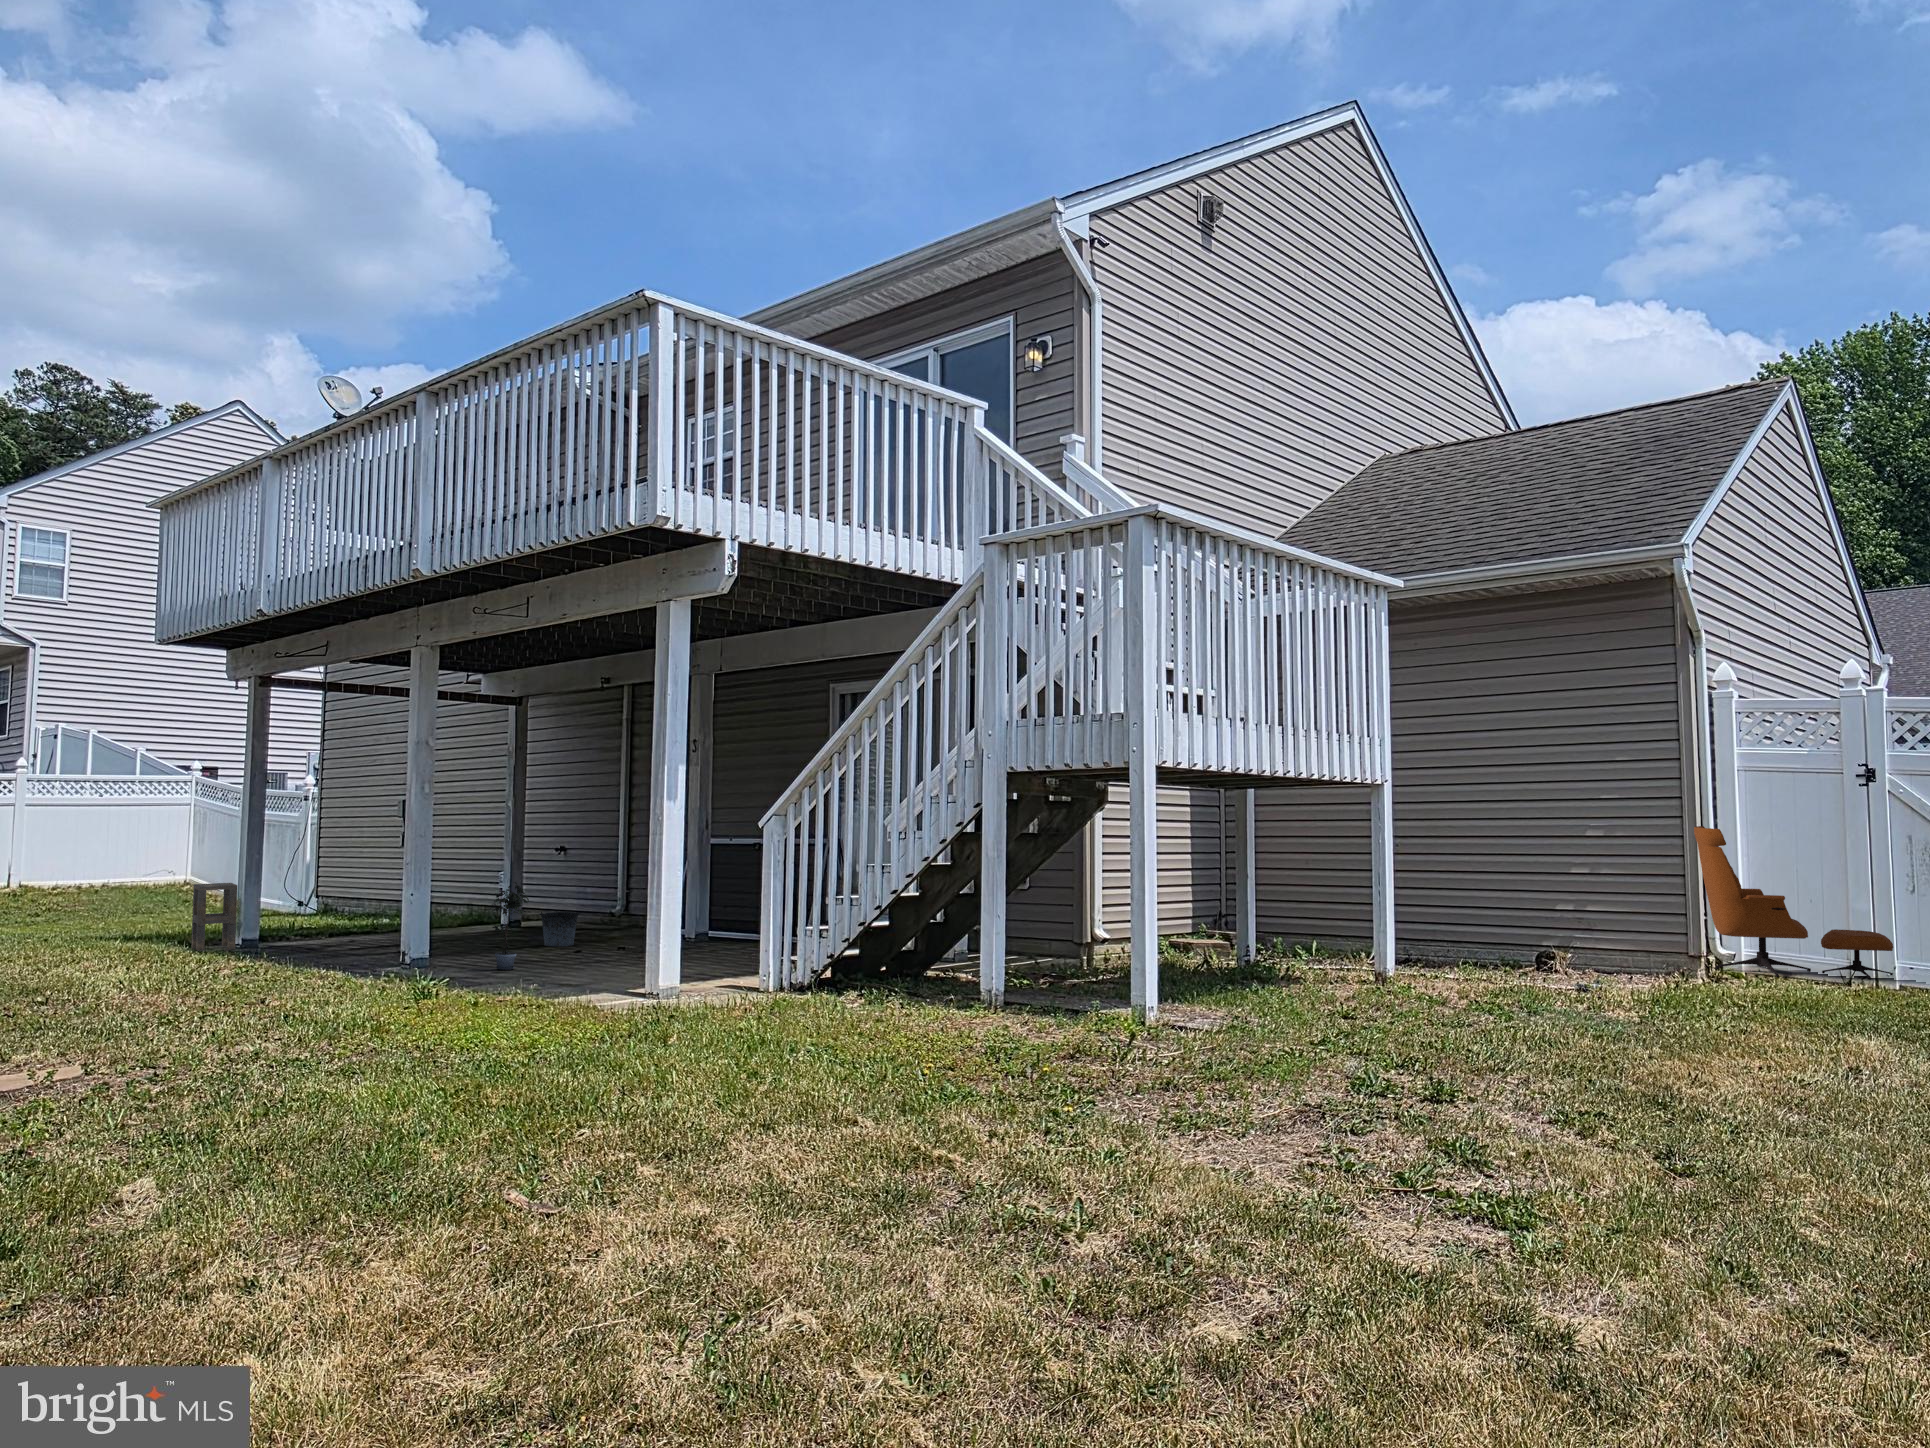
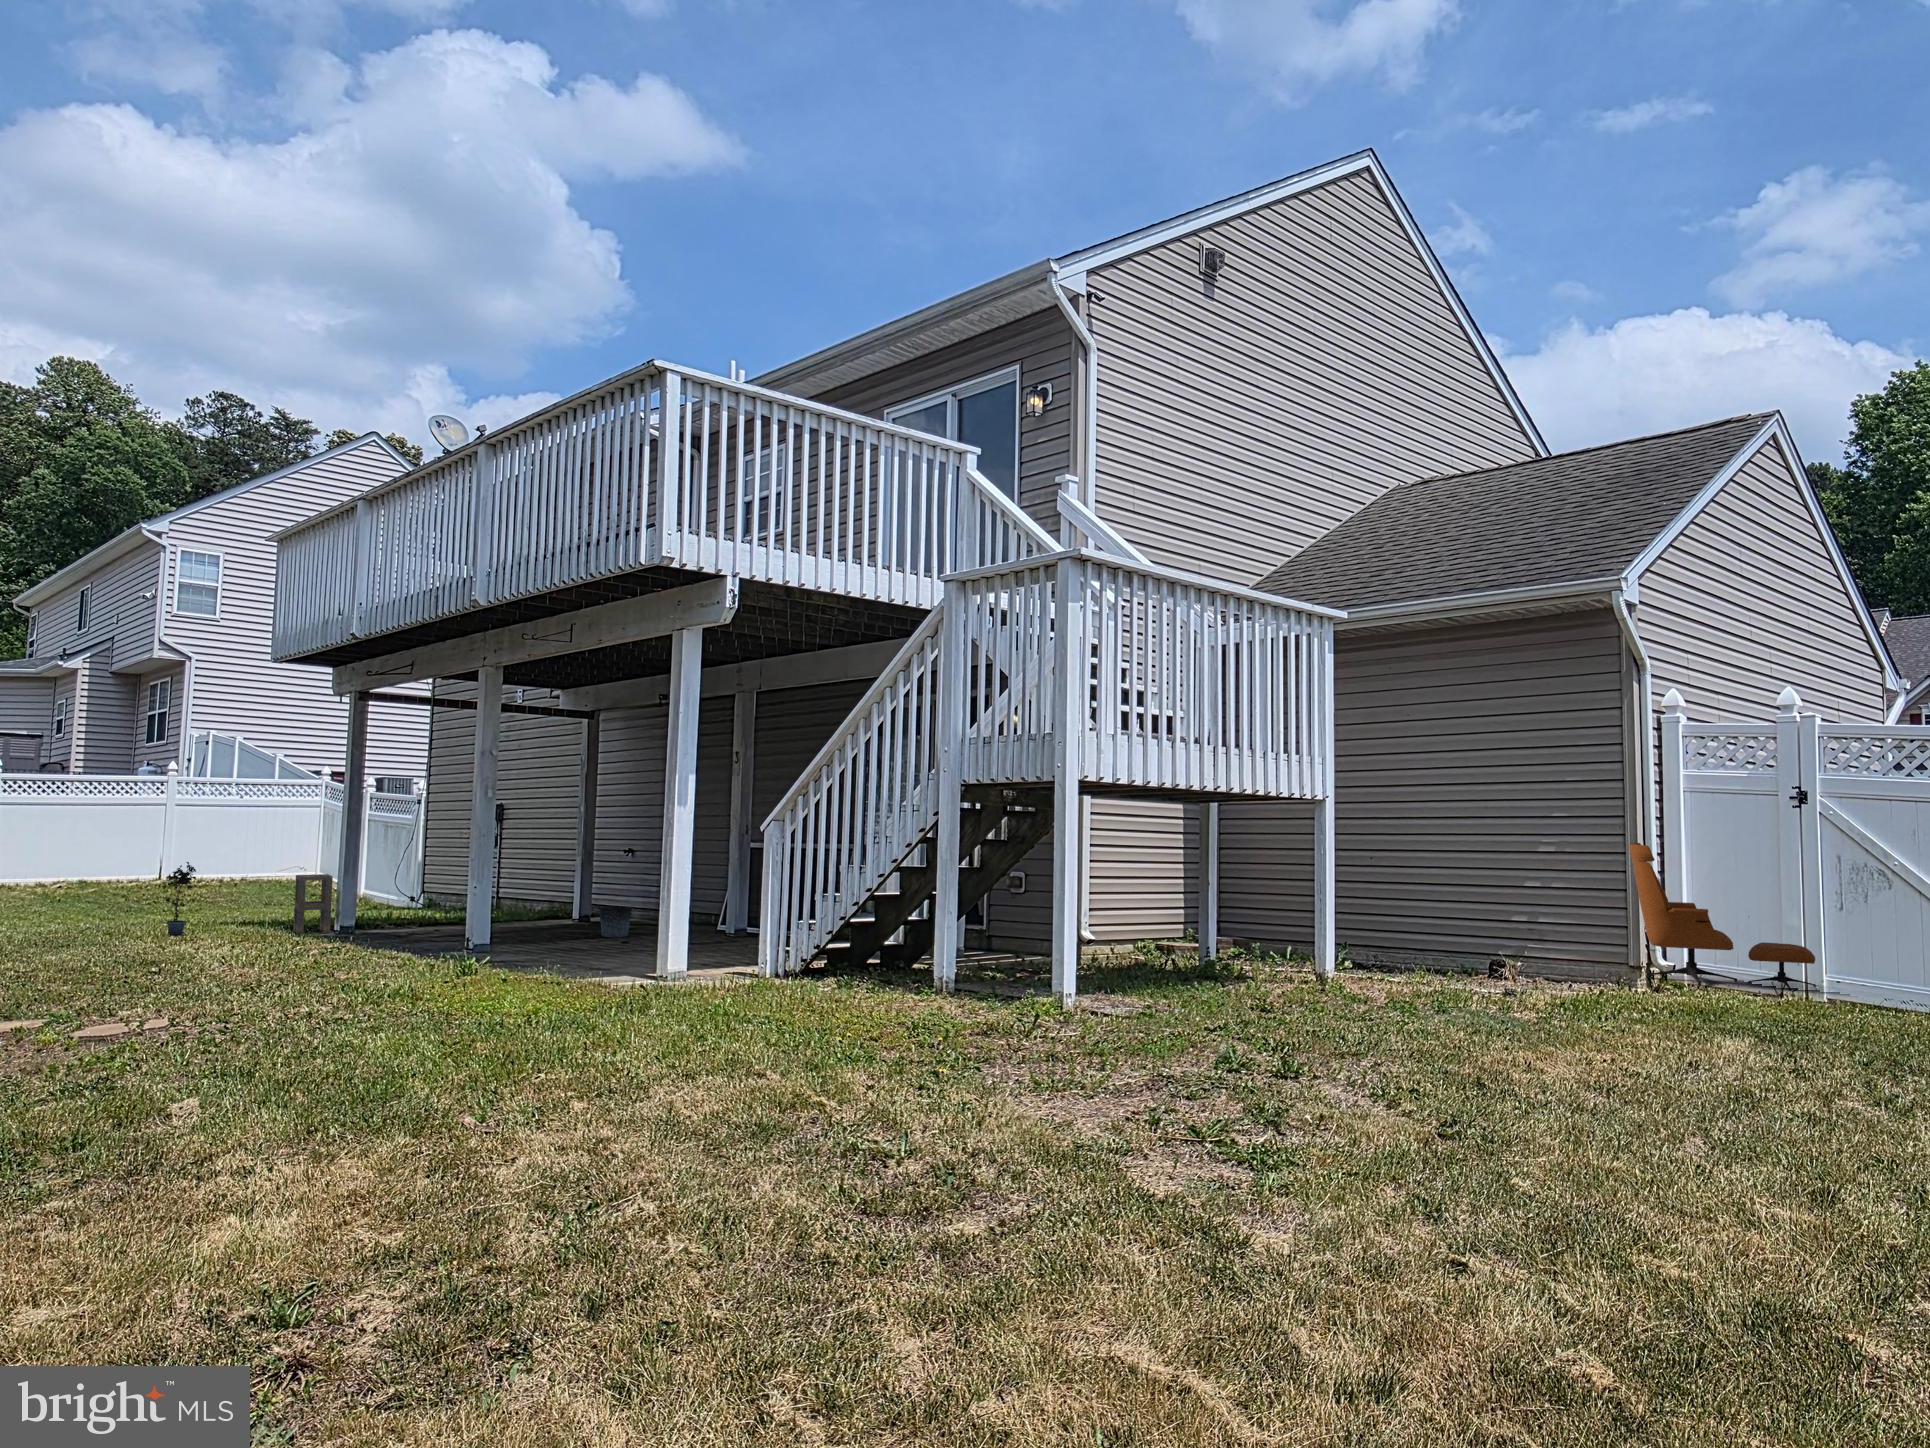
potted plant: present [490,882,529,970] -> present [165,862,197,935]

